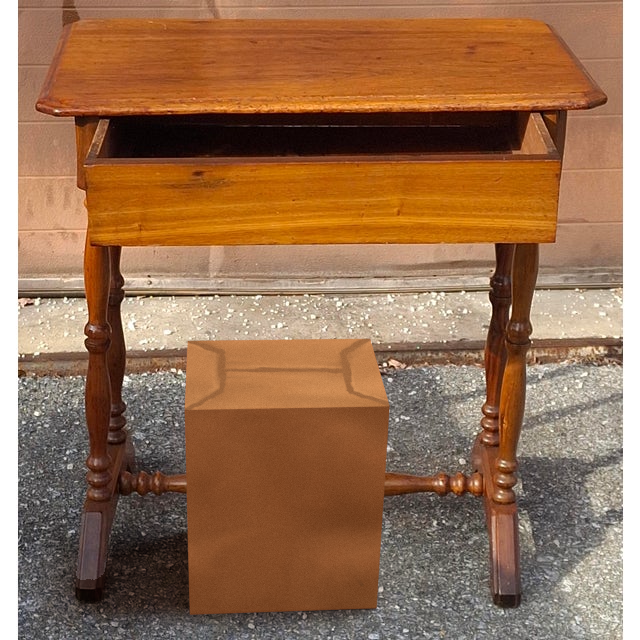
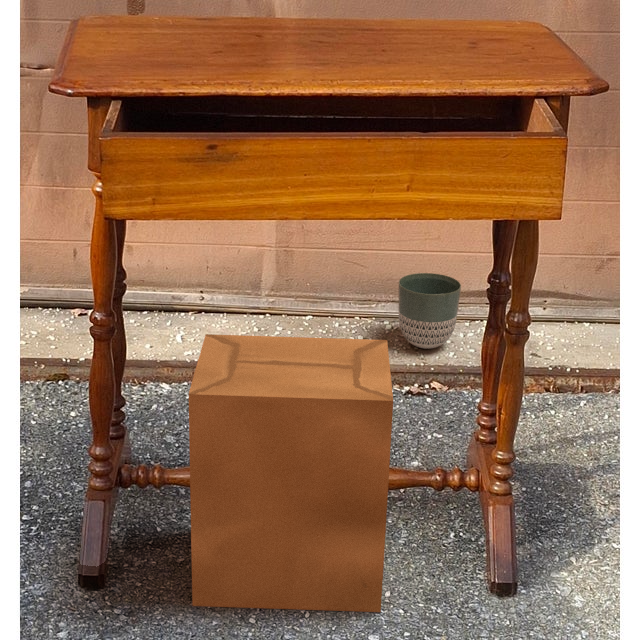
planter: none [353,249,415,326] -> present [398,273,461,349]

